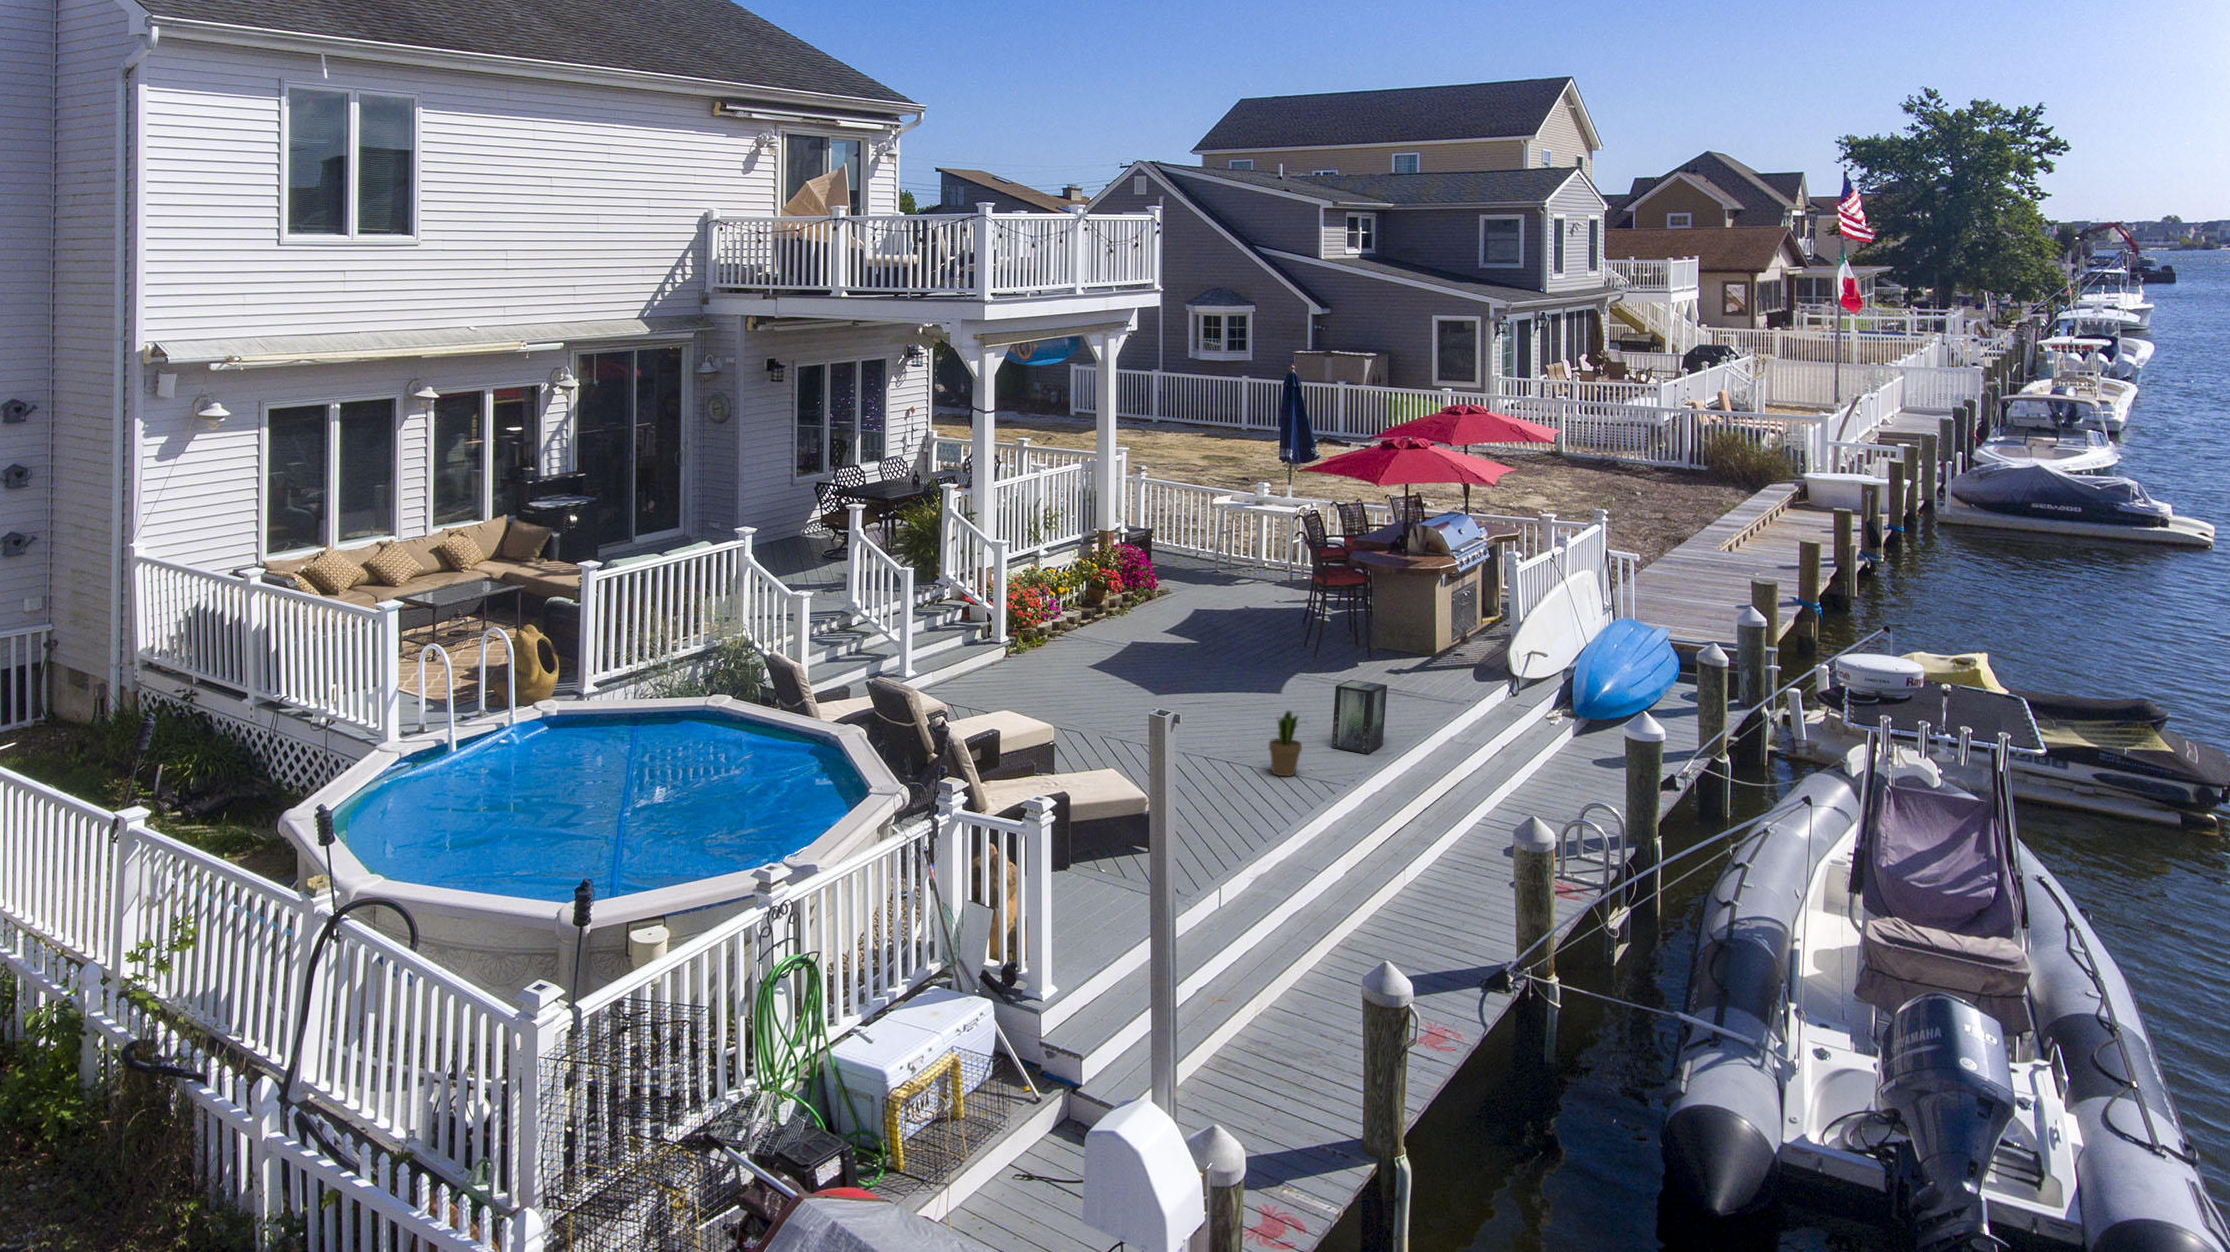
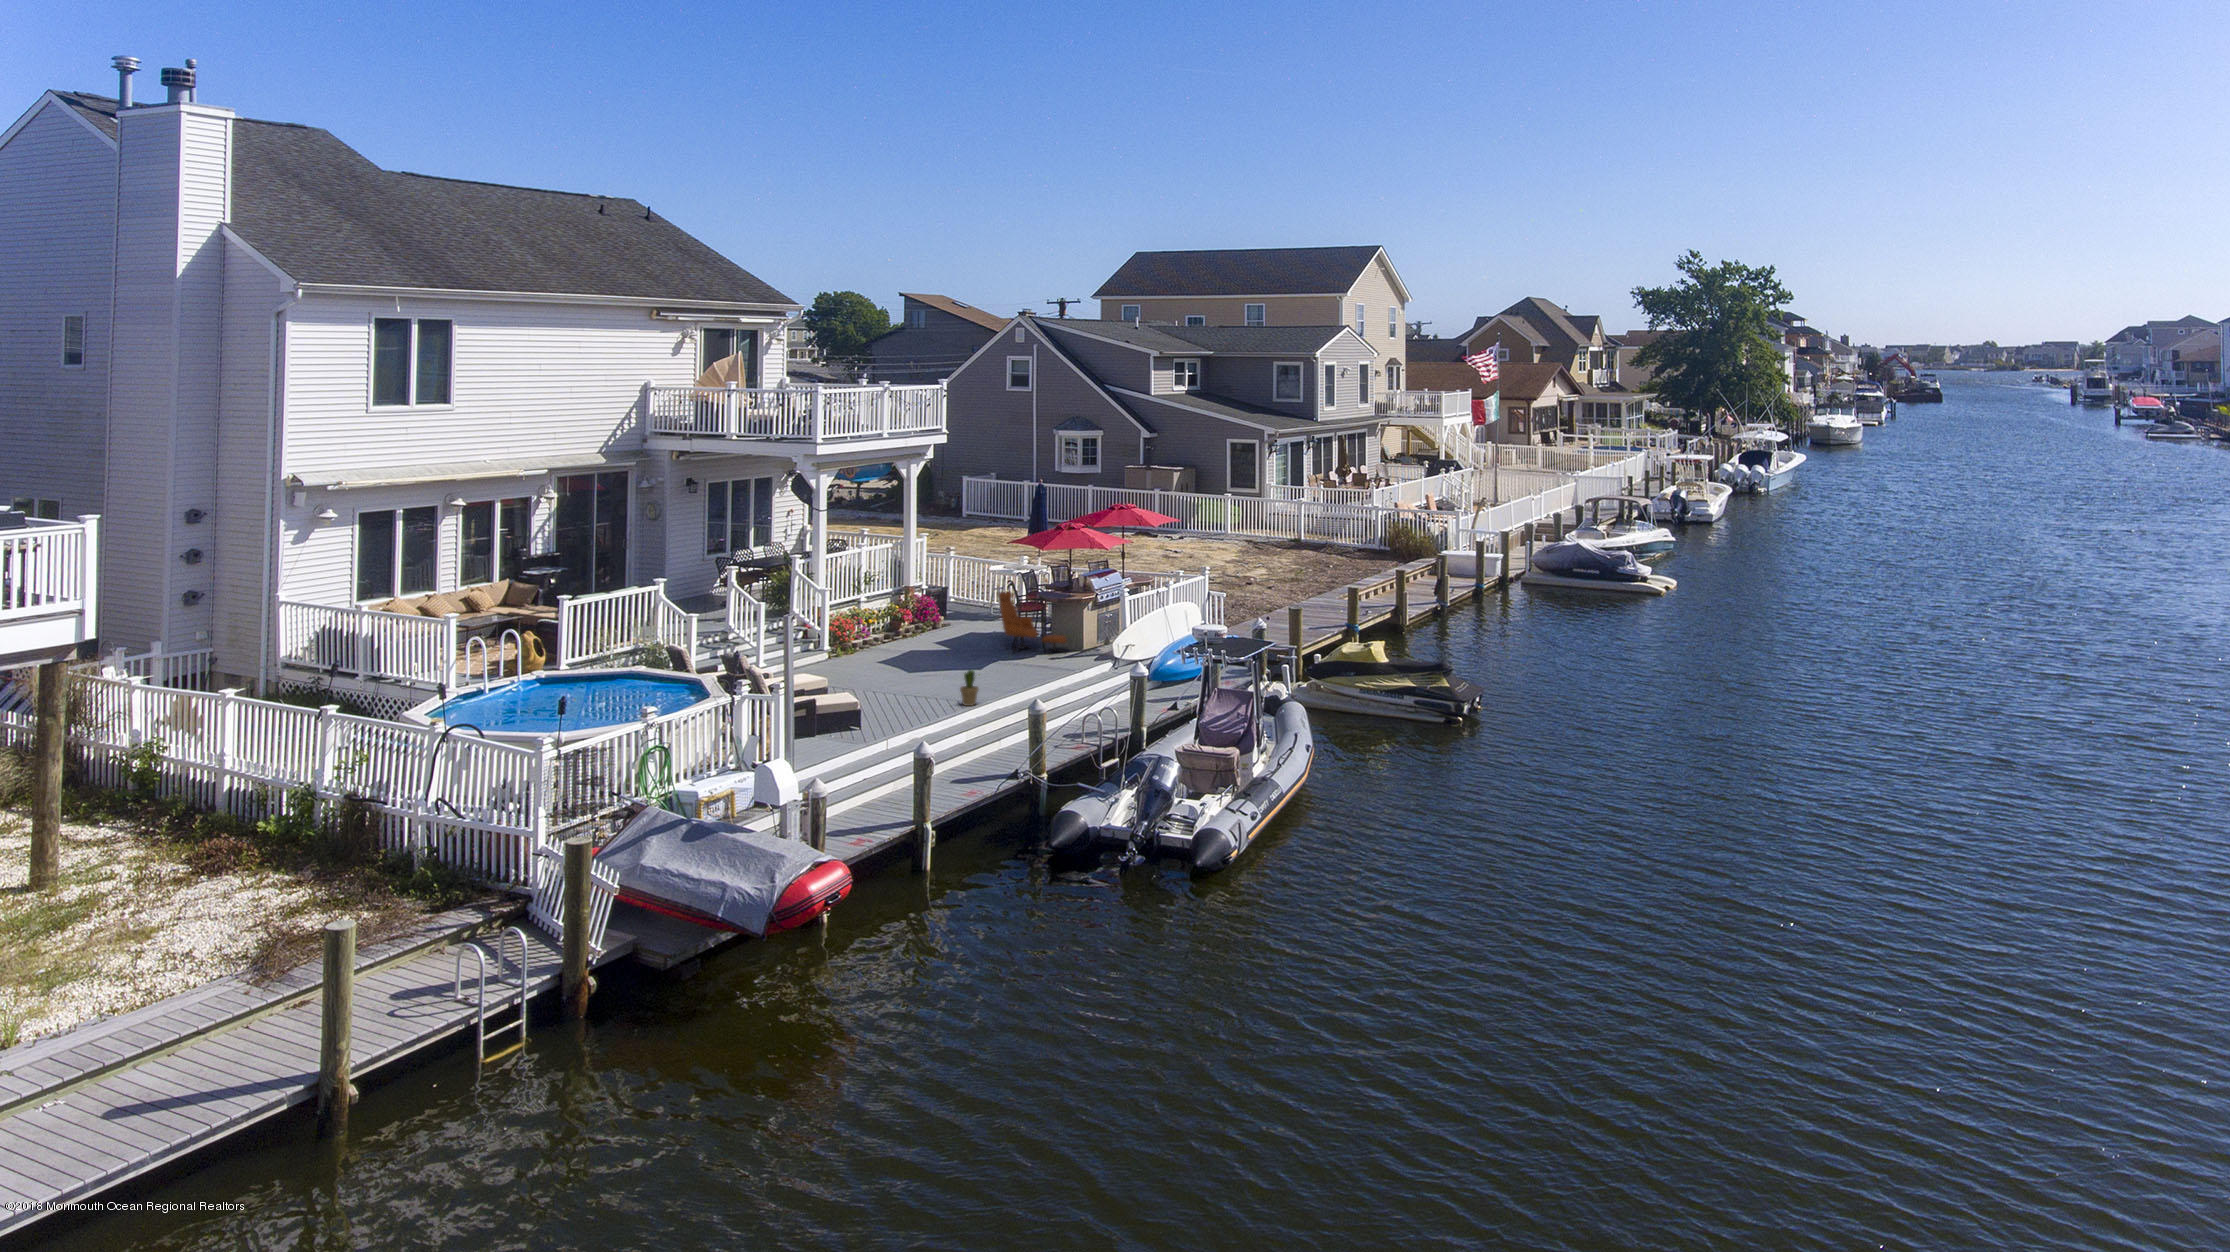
lounge chair: none [1270,553,1384,662] -> present [998,591,1067,652]
storage box: present [1332,680,1387,754] -> none [1005,655,1035,695]

